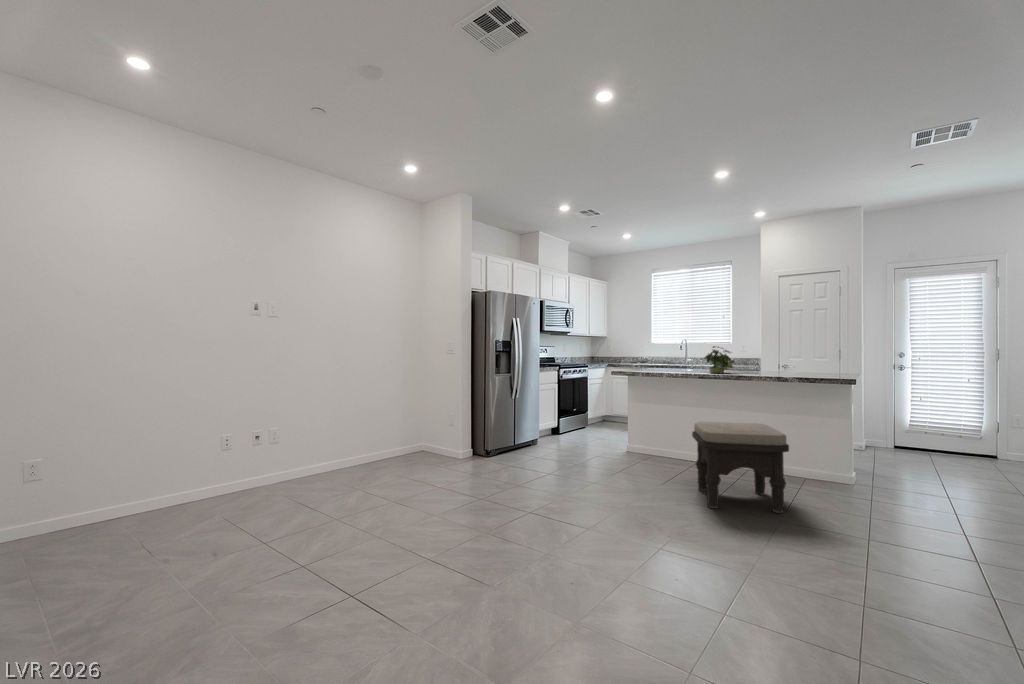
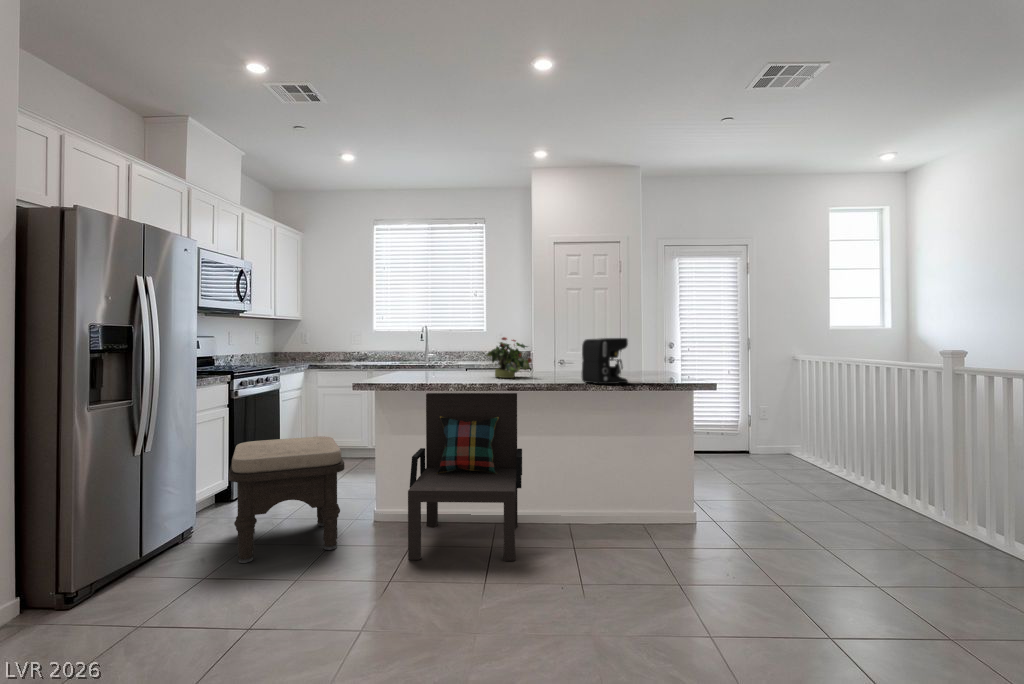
coffee maker: none [762,346,798,378] -> present [582,338,628,384]
armchair: none [633,379,713,478] -> present [408,393,522,561]
ottoman: present [692,422,789,513] -> present [229,436,344,563]

